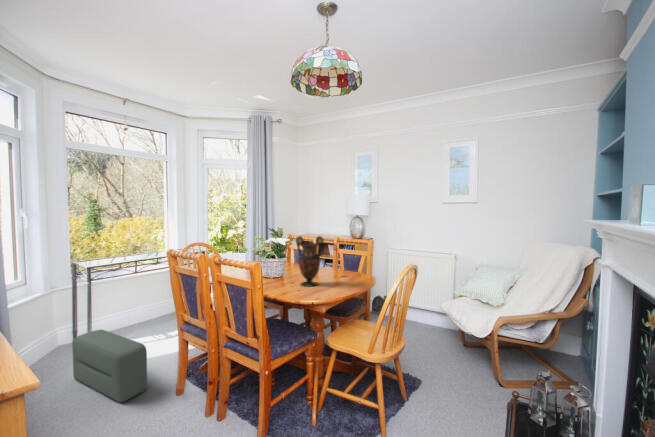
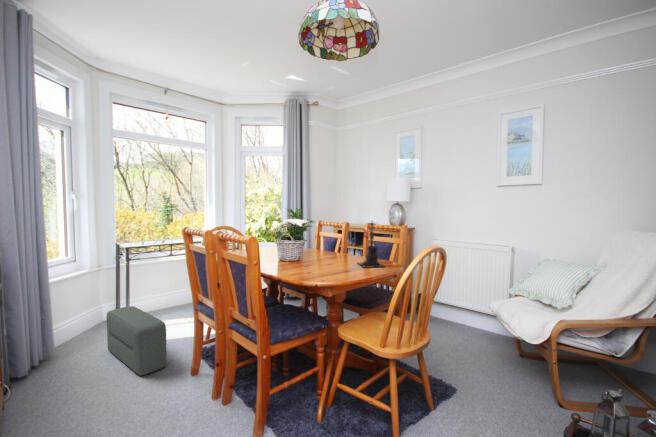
candle holder: none [333,234,361,281] -> present [358,222,384,268]
vase: present [296,236,324,287] -> none [311,217,341,271]

